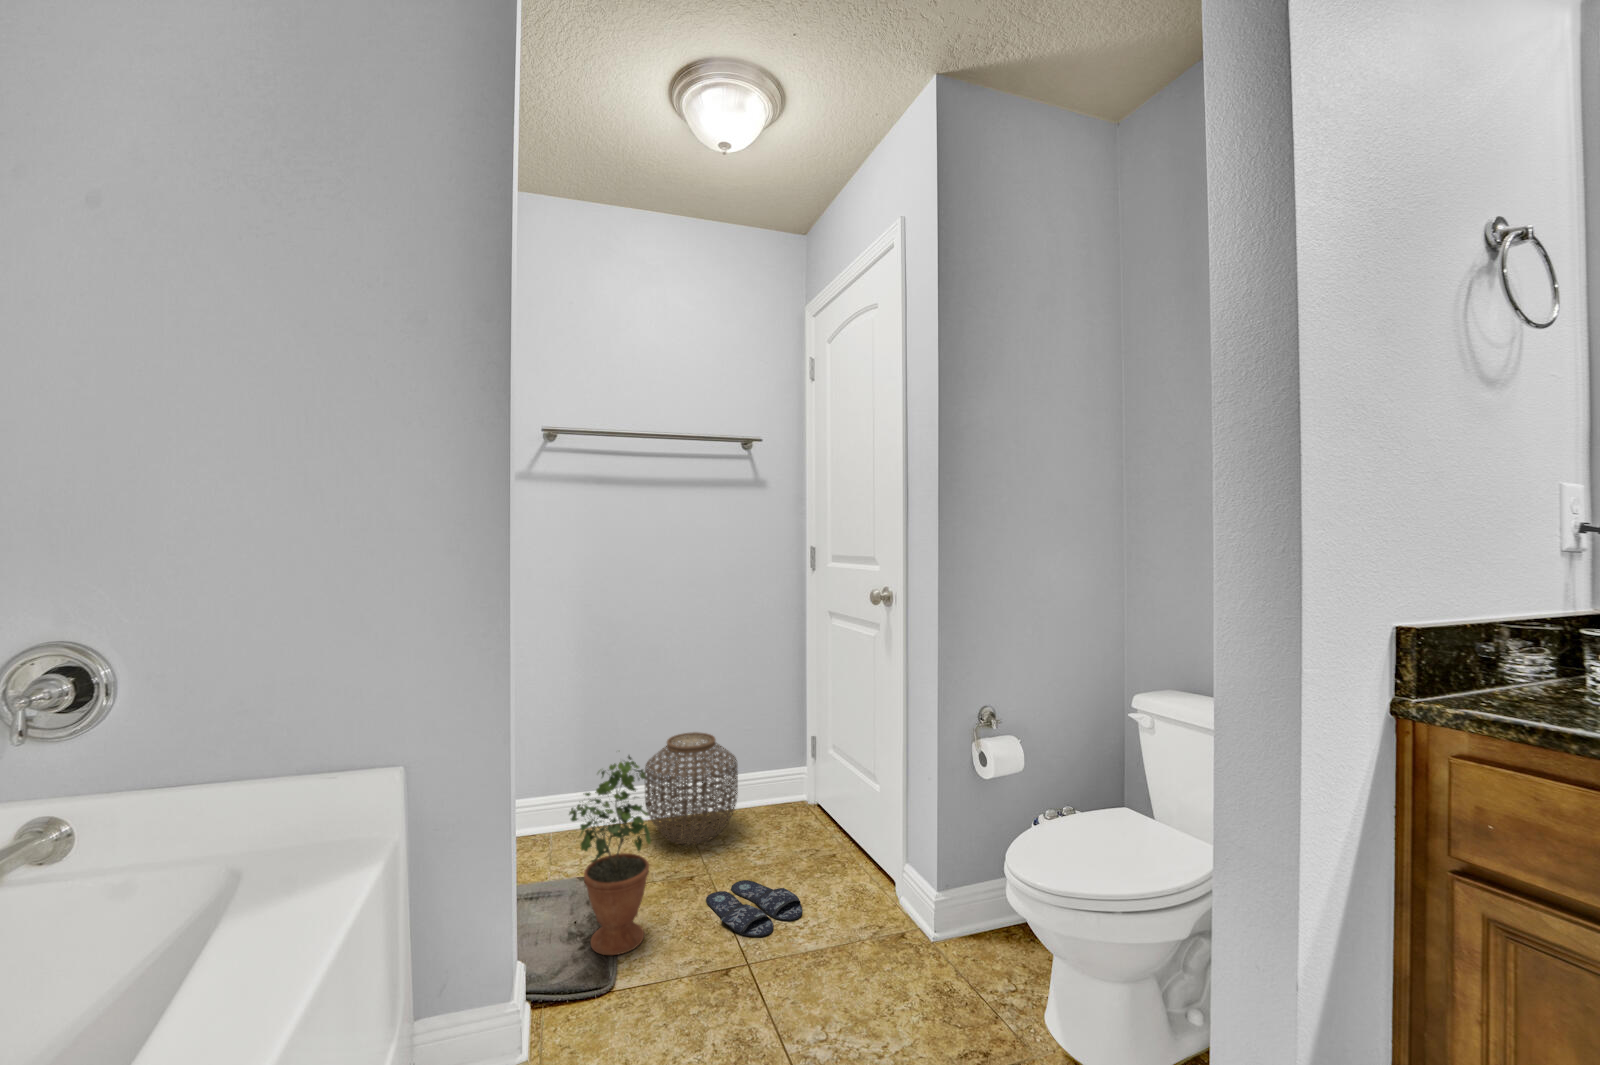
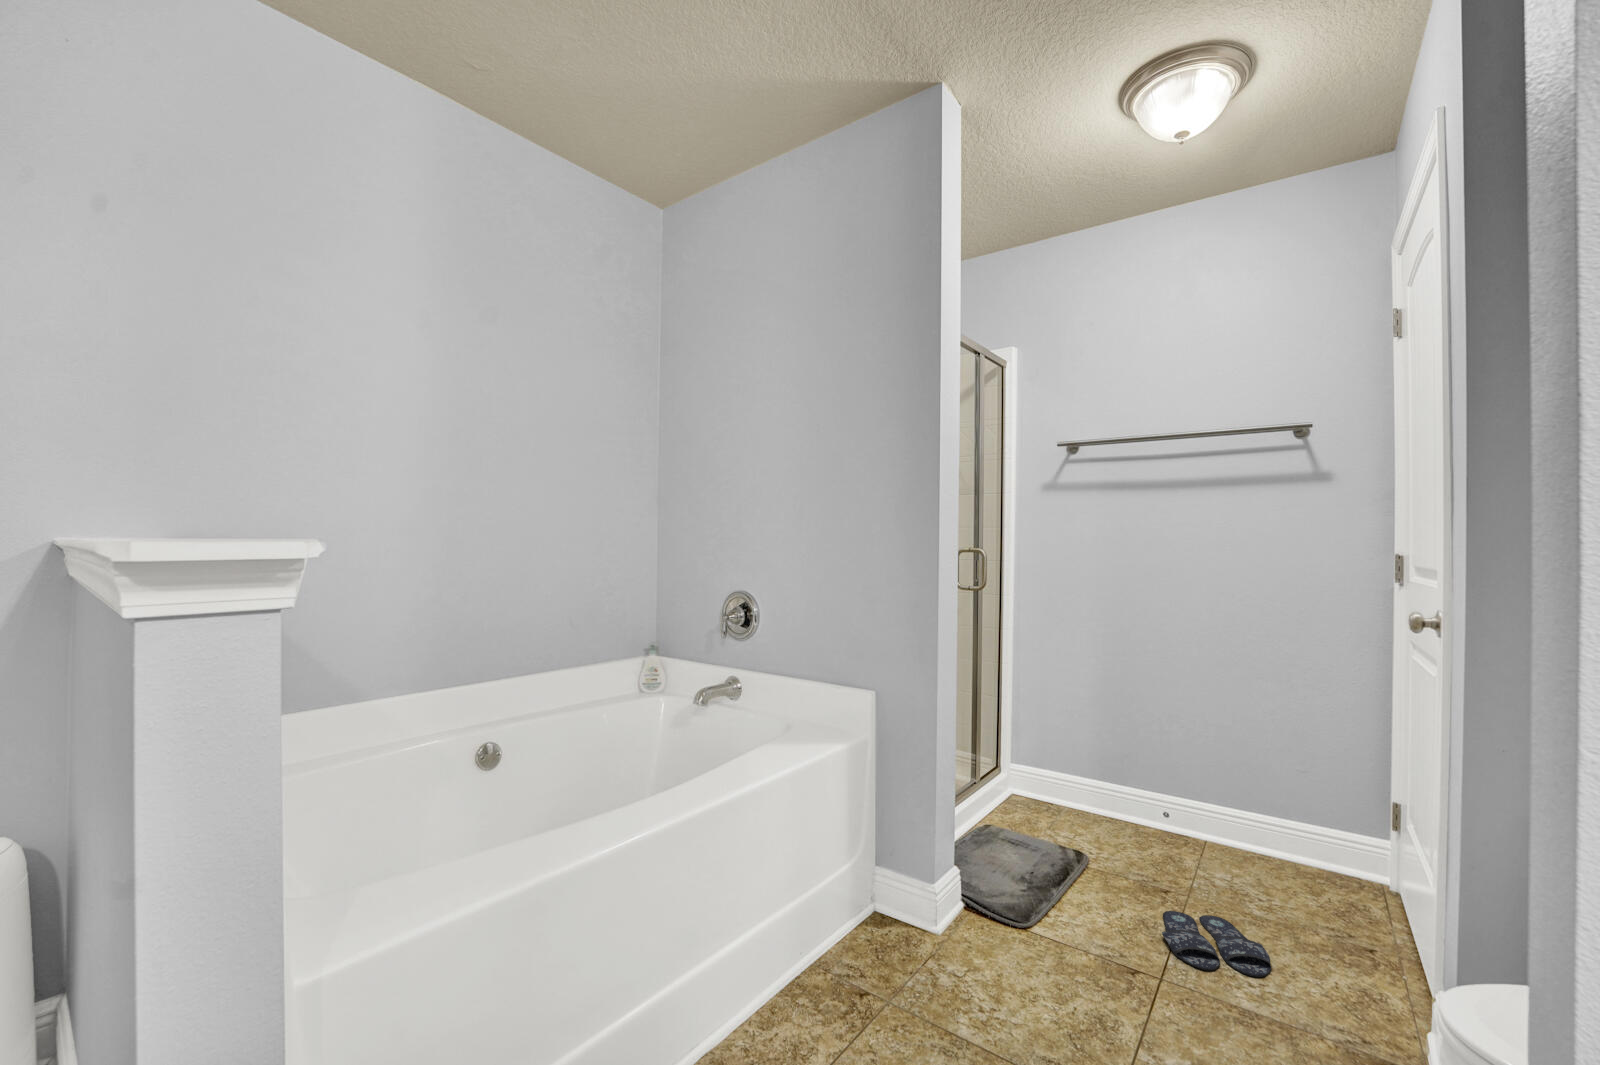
woven basket: present [645,732,738,844] -> none [1145,749,1259,871]
potted plant: present [569,756,651,955] -> none [1016,730,1093,913]

